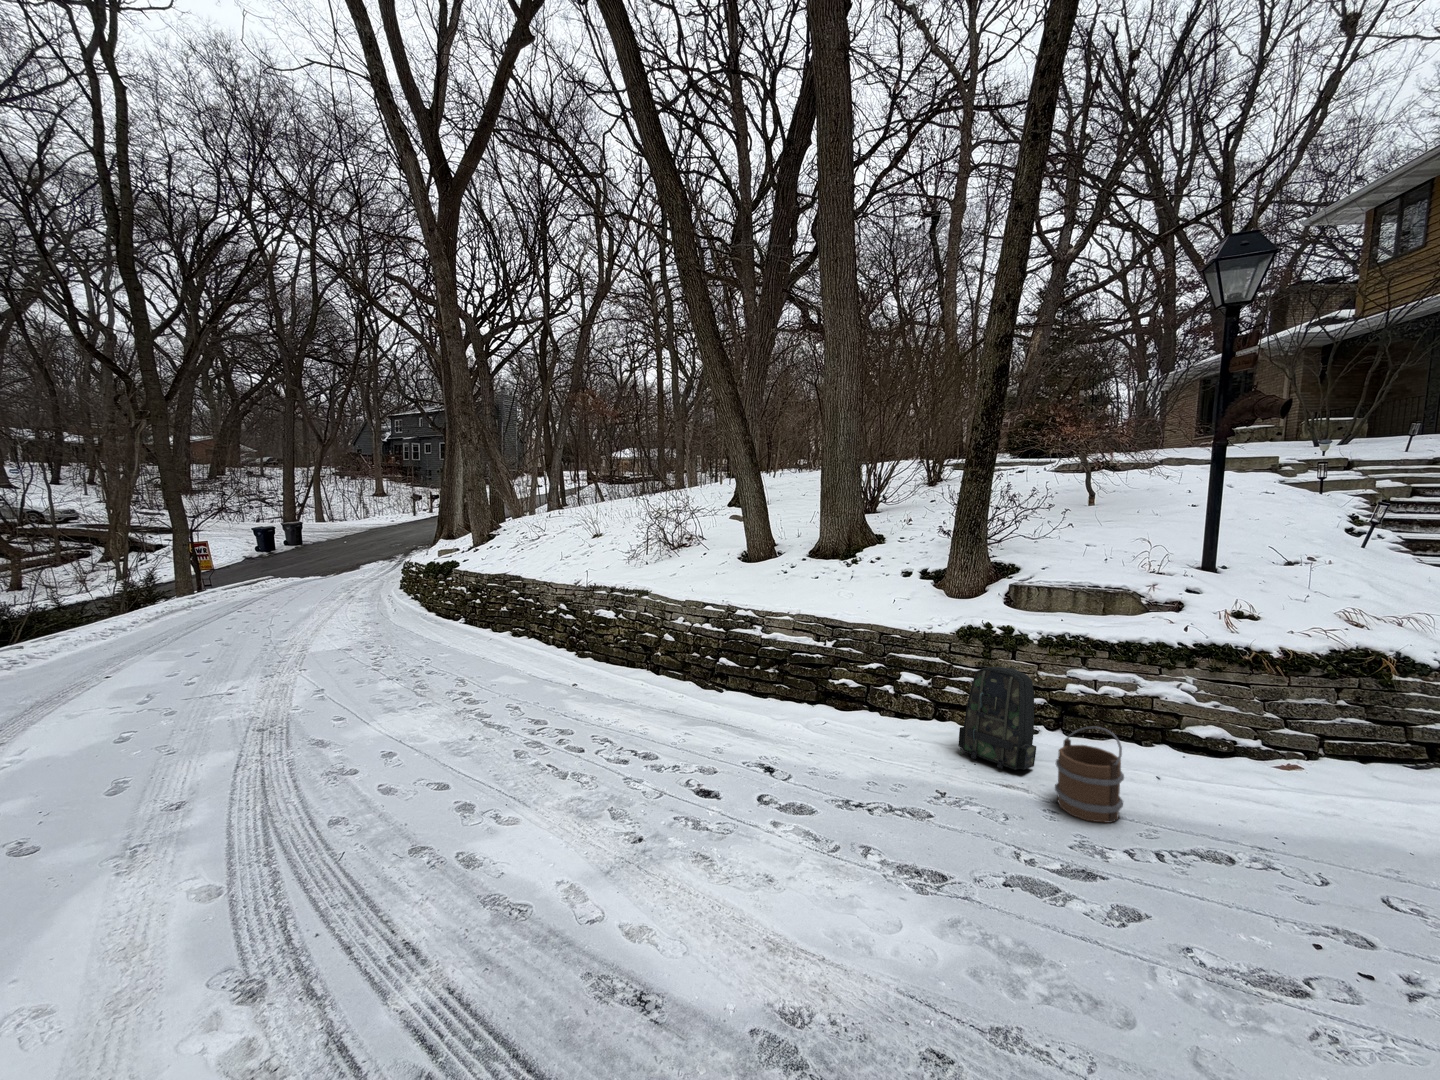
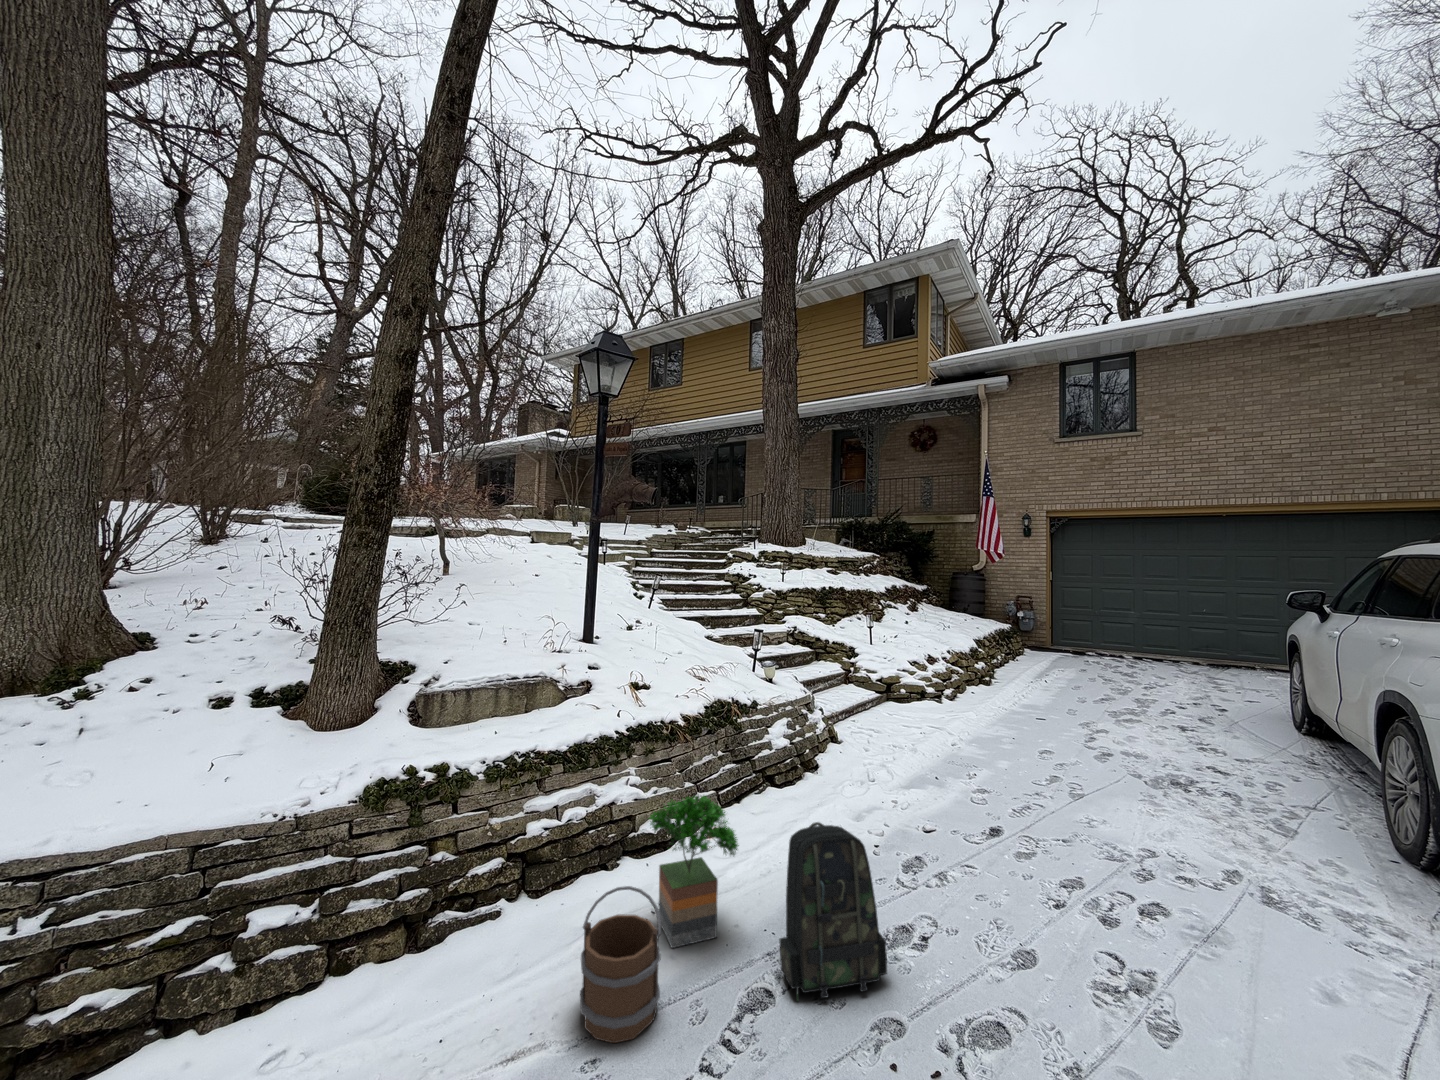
backpack: present [958,667,1036,770] -> present [779,822,887,1001]
potted tree: none [1154,692,1254,823] -> present [650,795,739,948]

